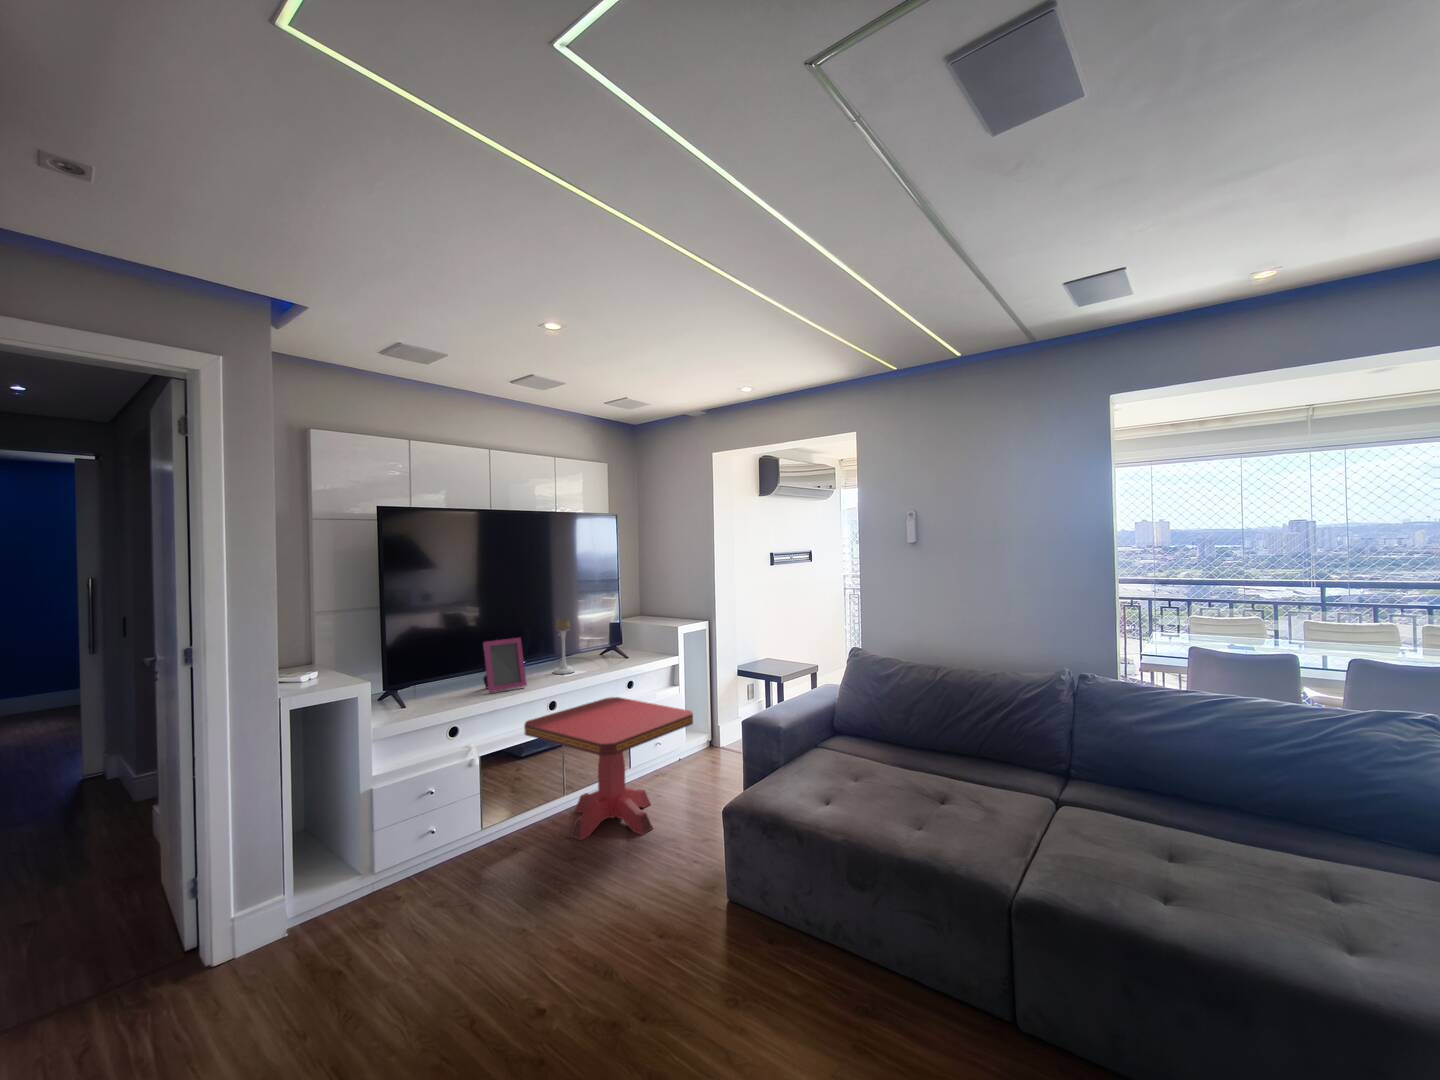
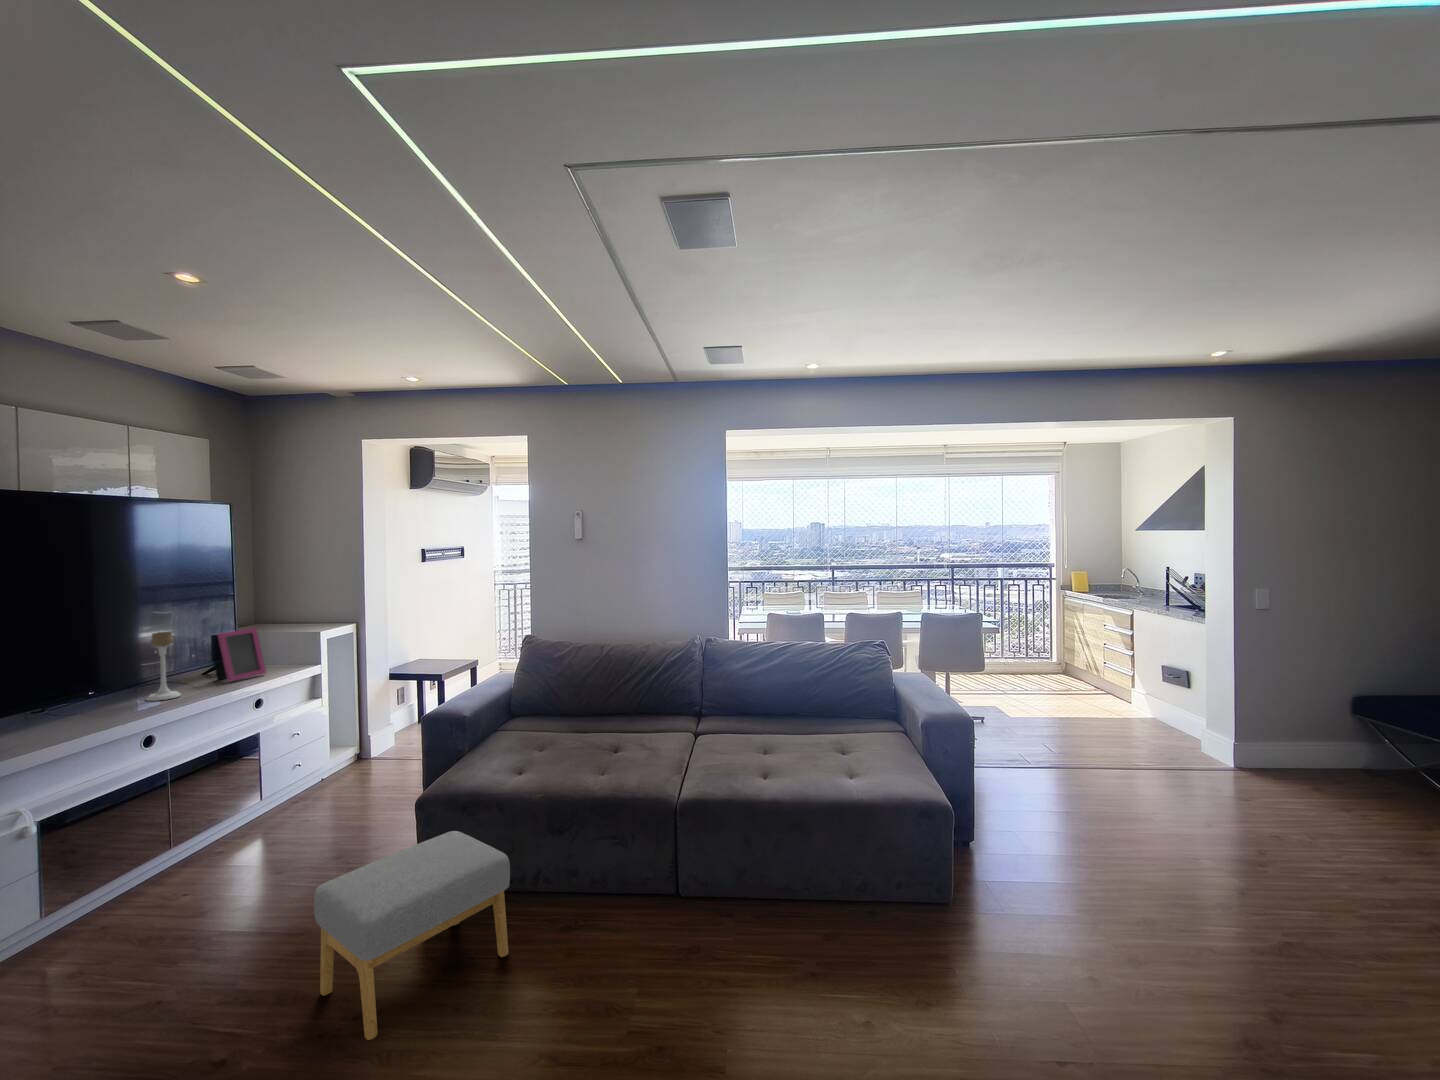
picture frame: present [483,637,527,693] -> present [216,628,266,682]
side table: present [524,697,693,840] -> none [114,719,356,891]
footstool: none [620,846,796,1046] -> present [314,831,510,1040]

